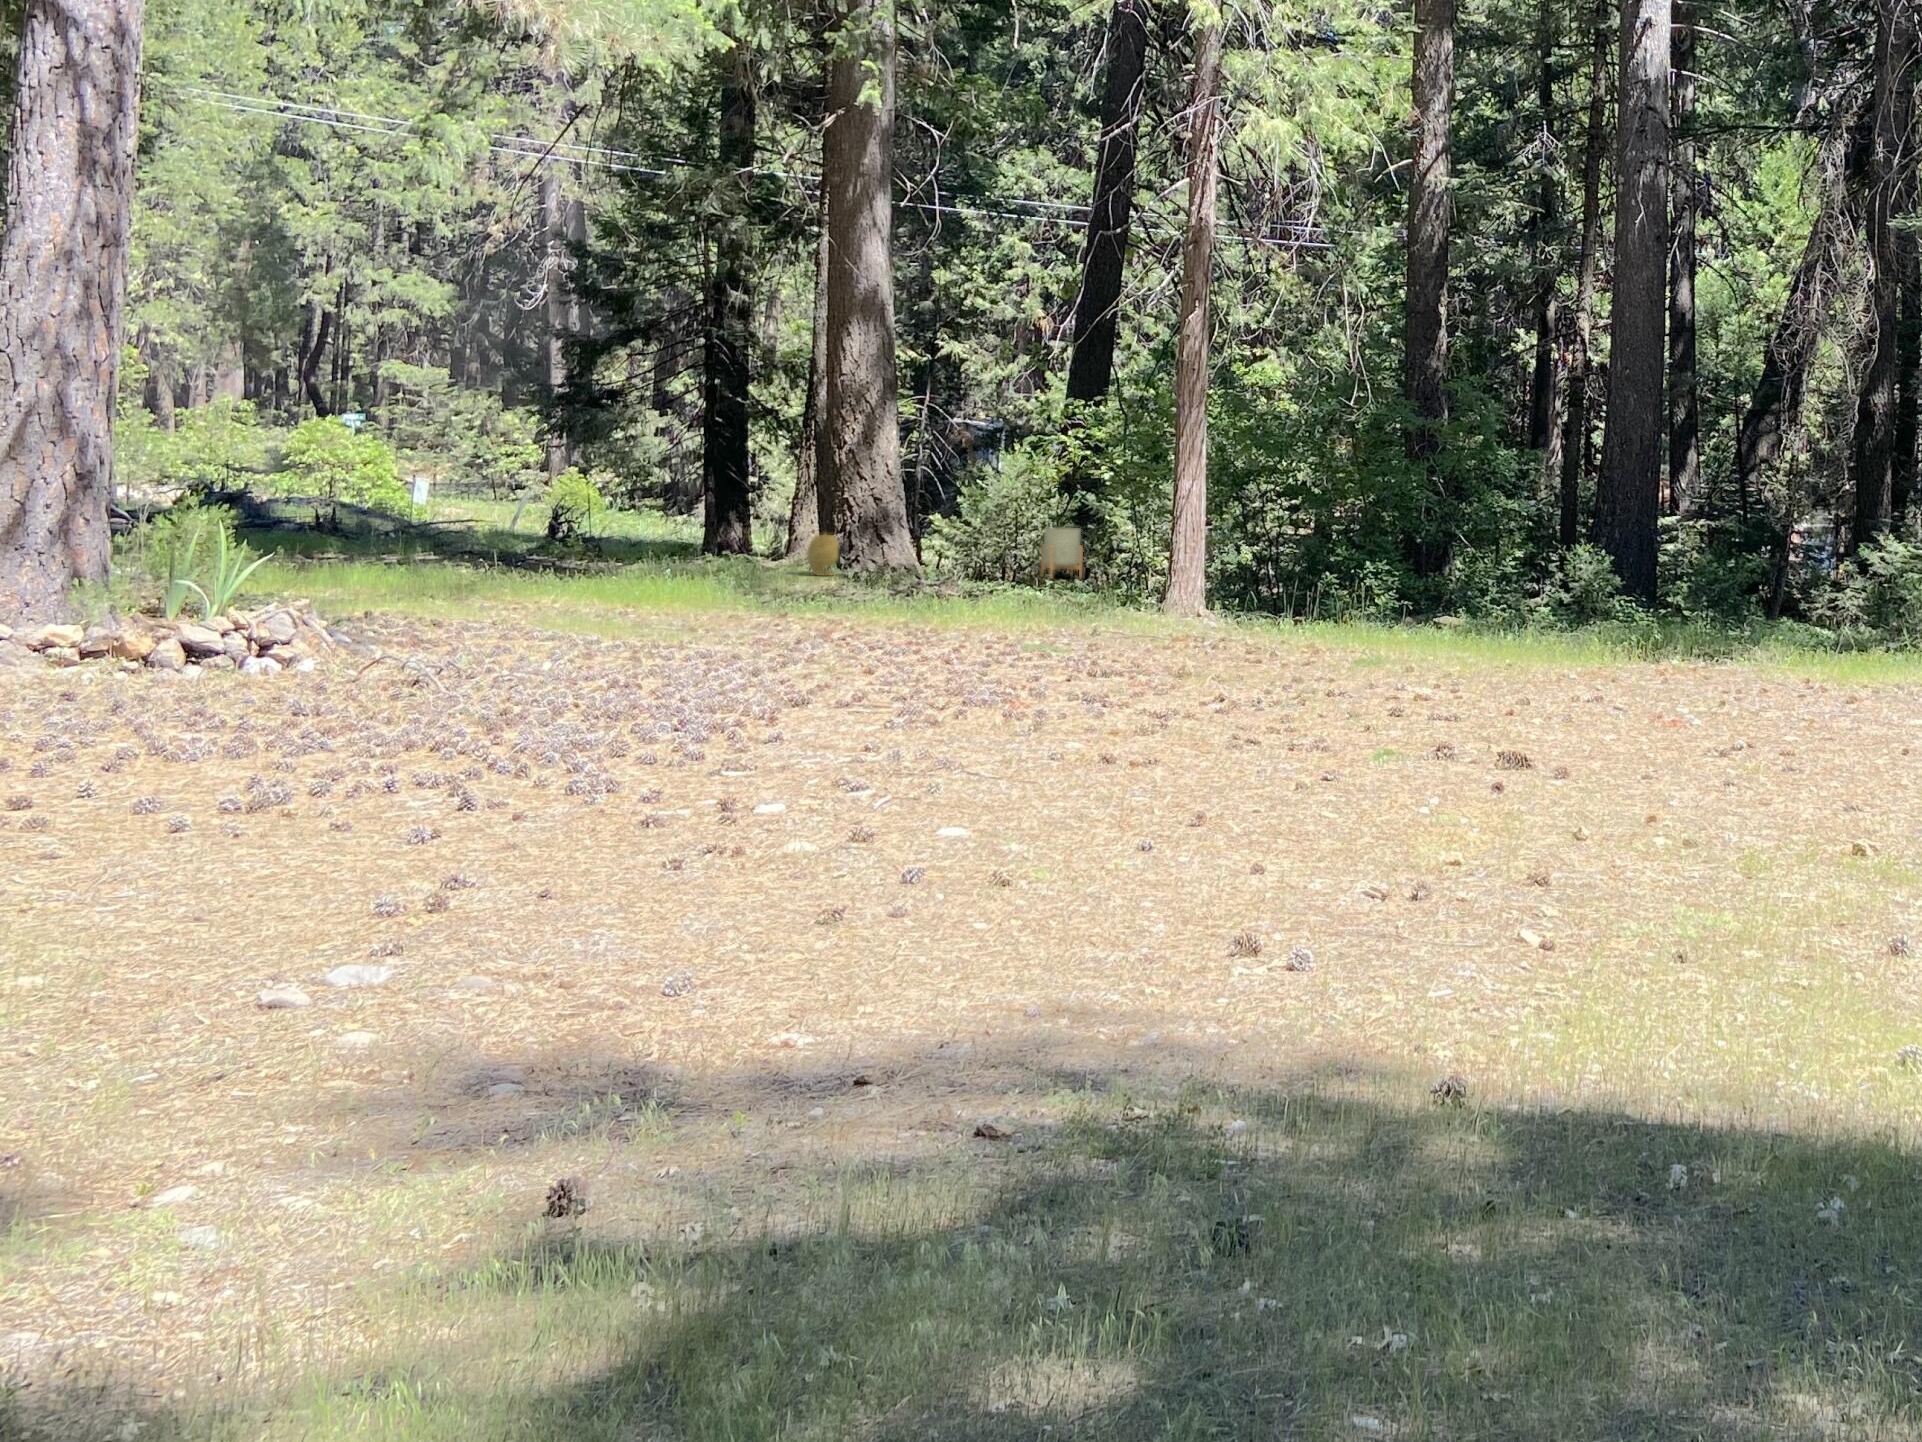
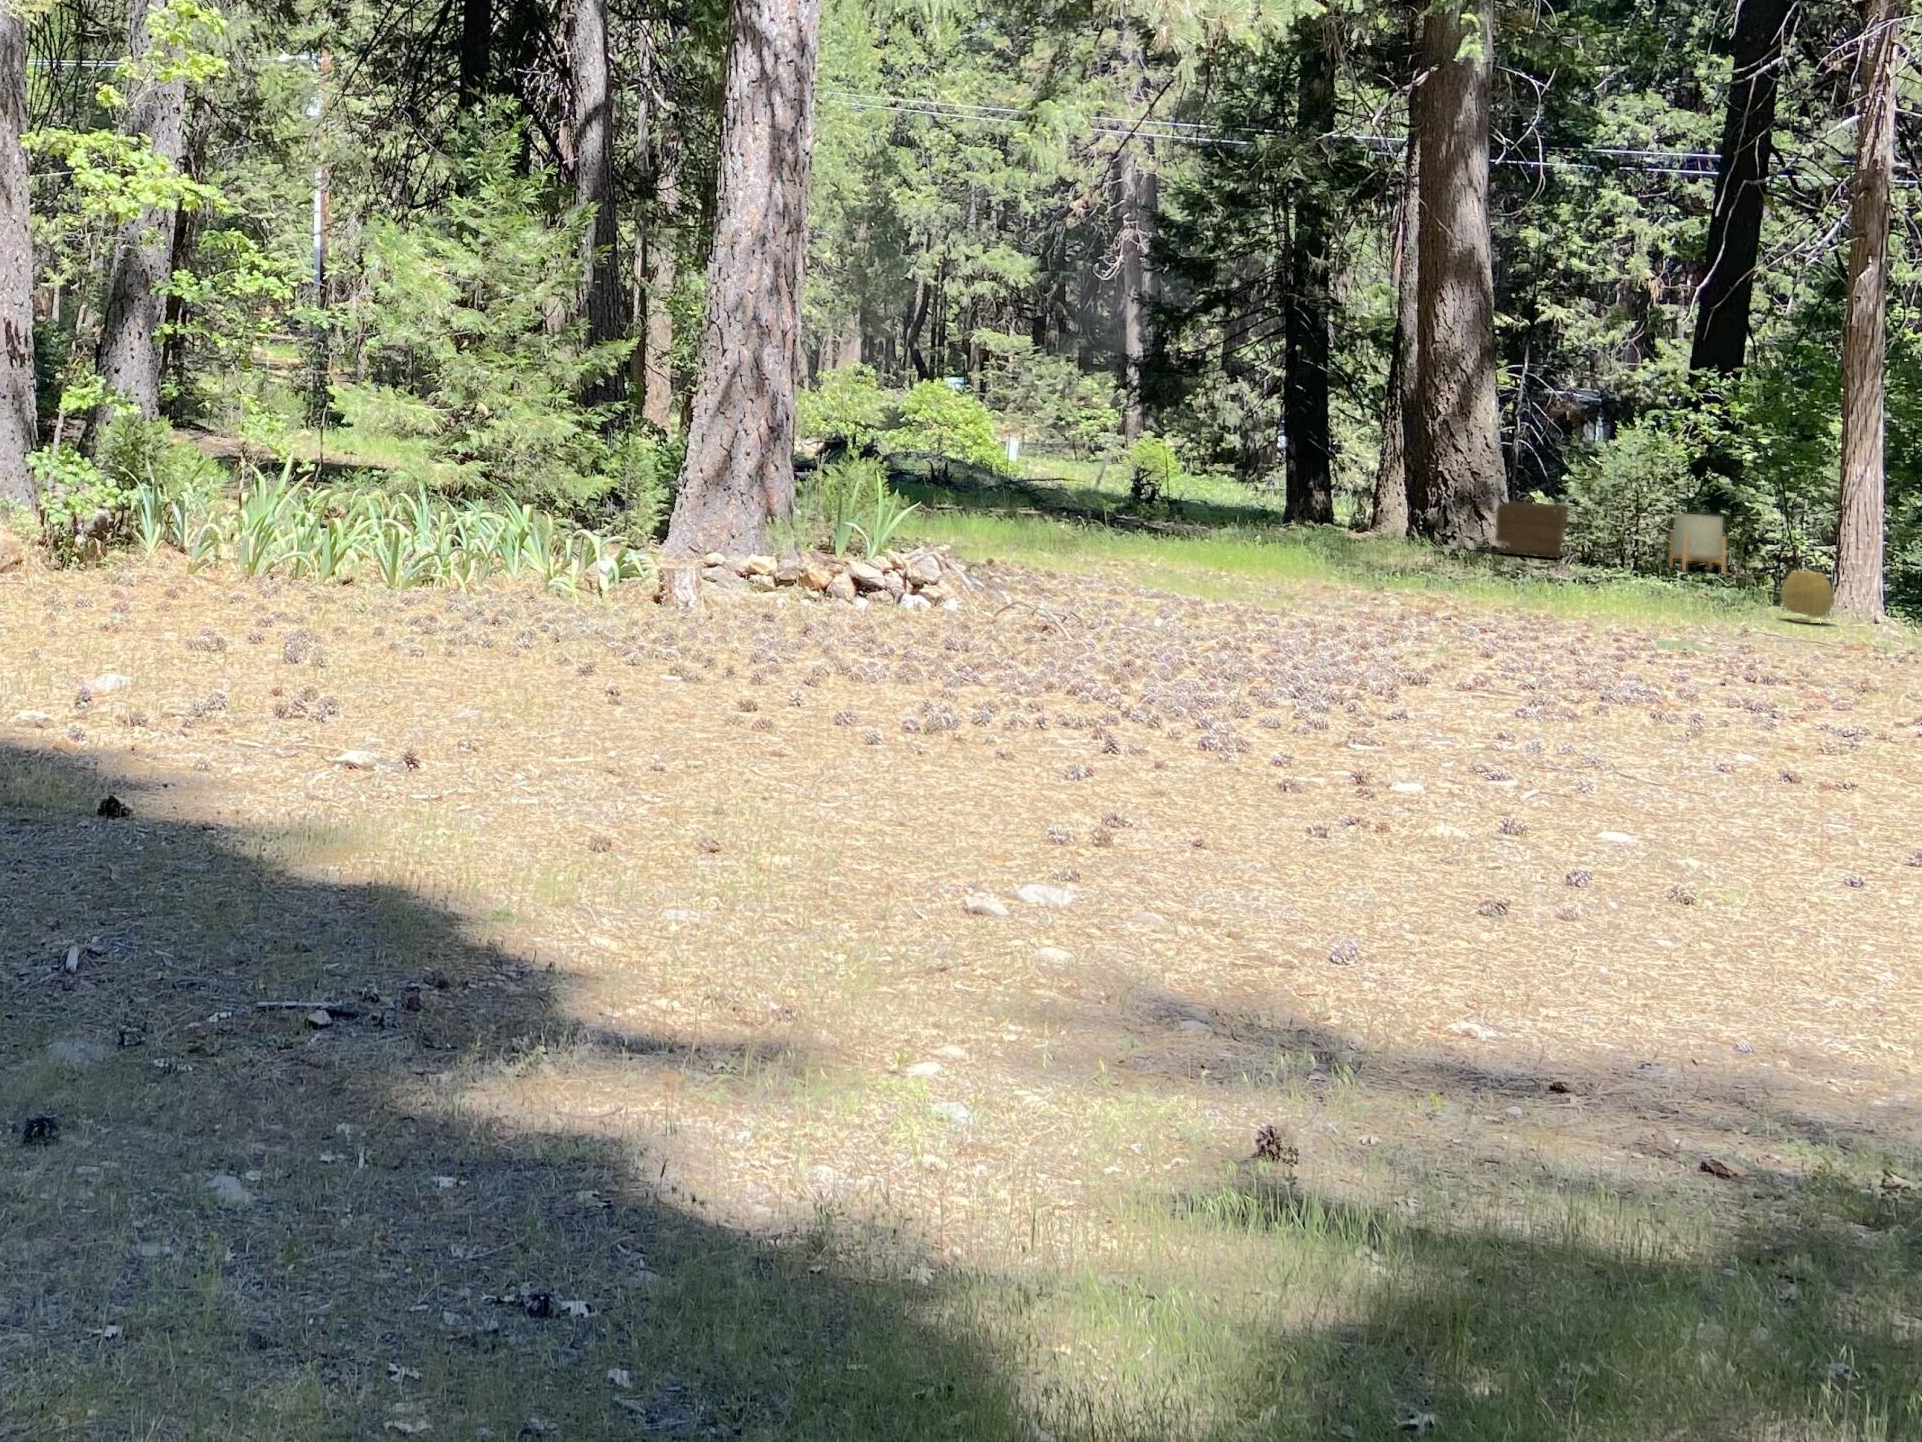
wooden crate: none [899,526,964,577] -> present [1495,501,1569,558]
woven basket: present [807,534,838,576] -> present [1781,570,1834,623]

